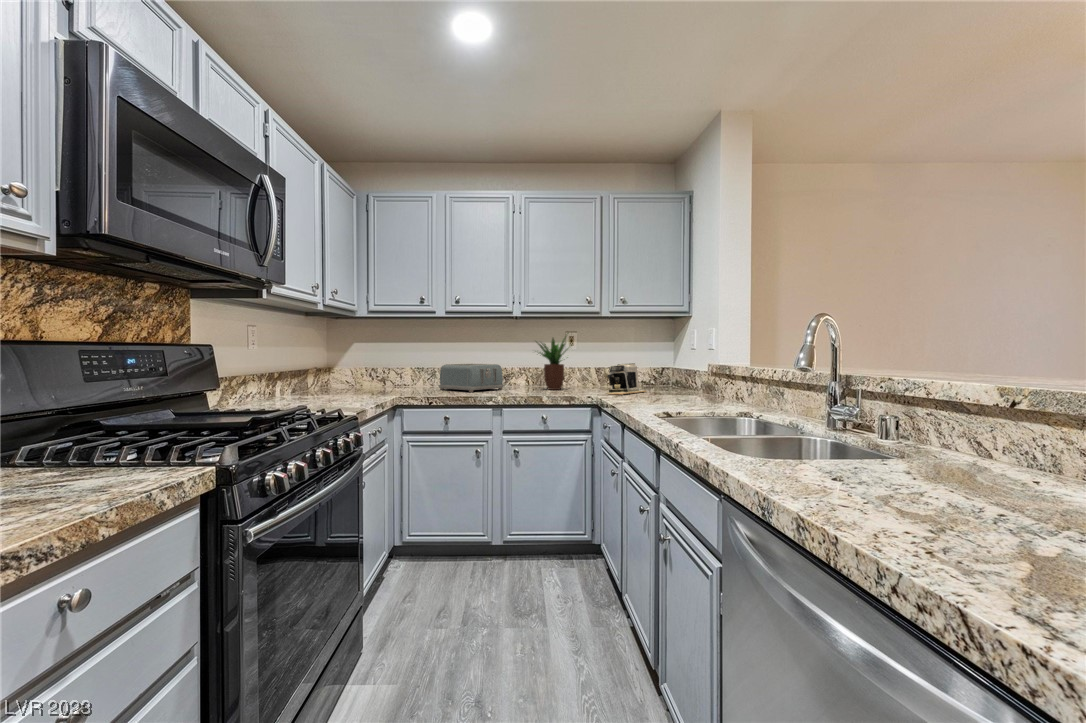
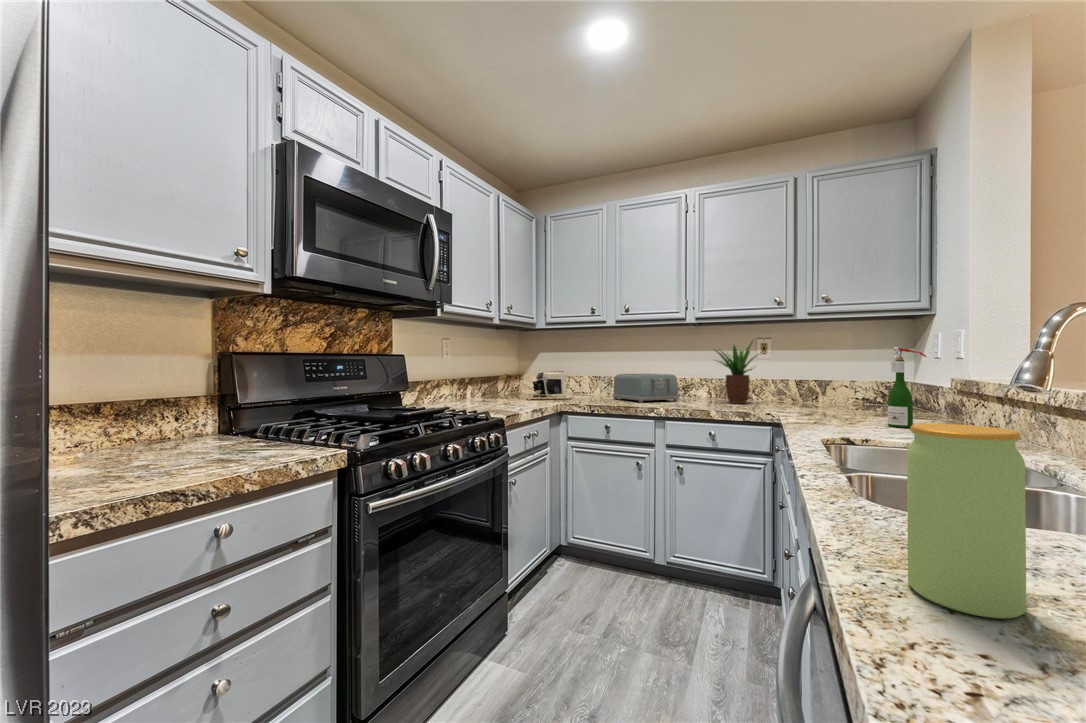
wine bottle: none [679,342,704,404] -> present [888,346,926,428]
coffee maker: present [607,363,646,395] -> present [527,371,573,400]
jar: none [814,400,879,515] -> present [907,423,1026,619]

